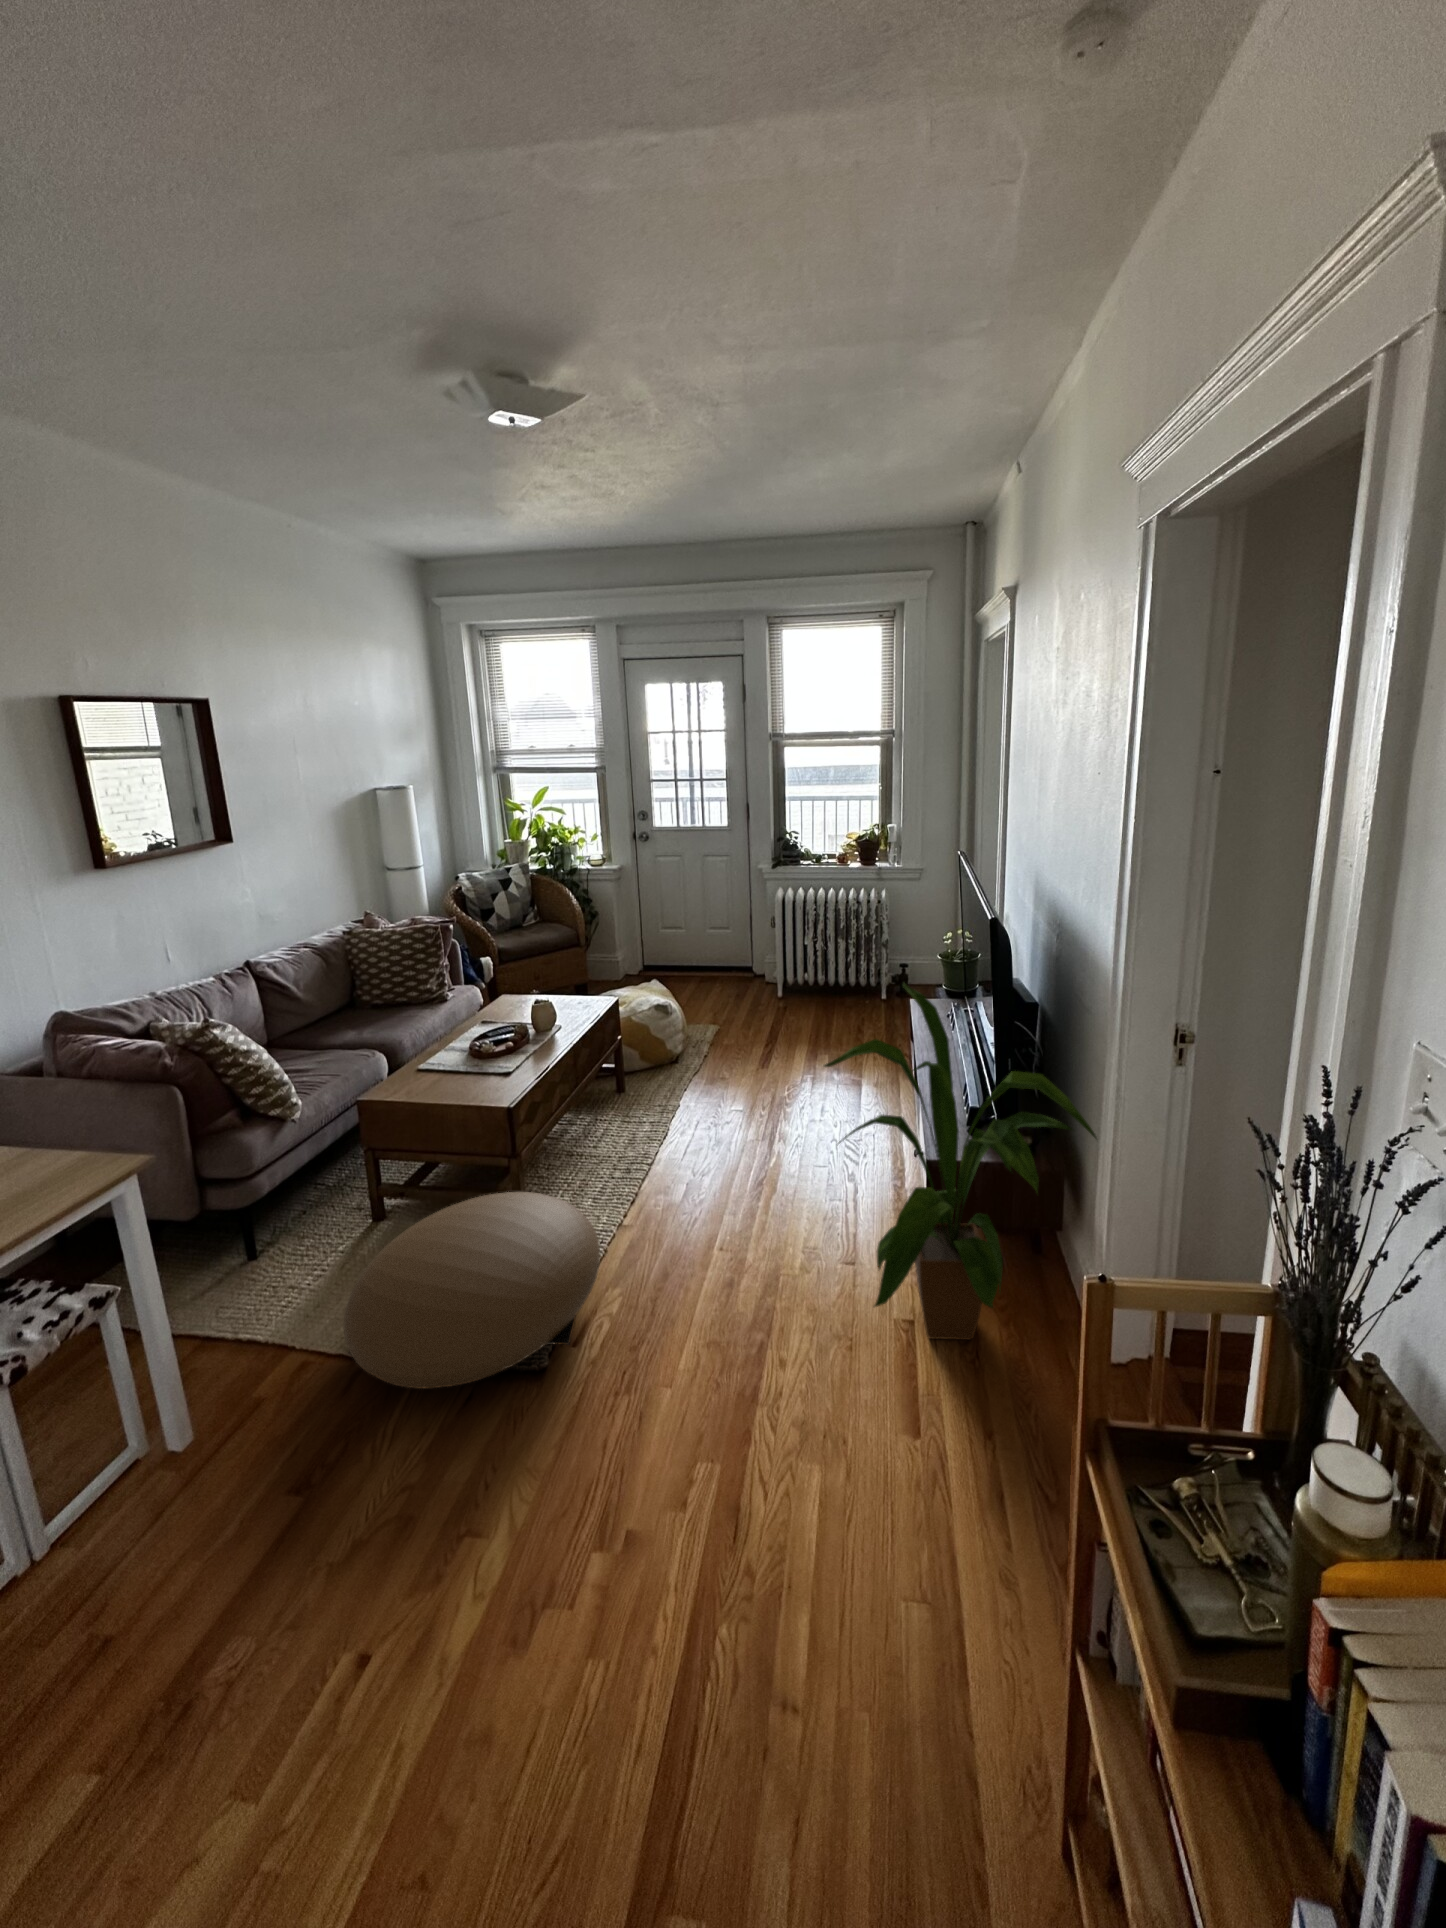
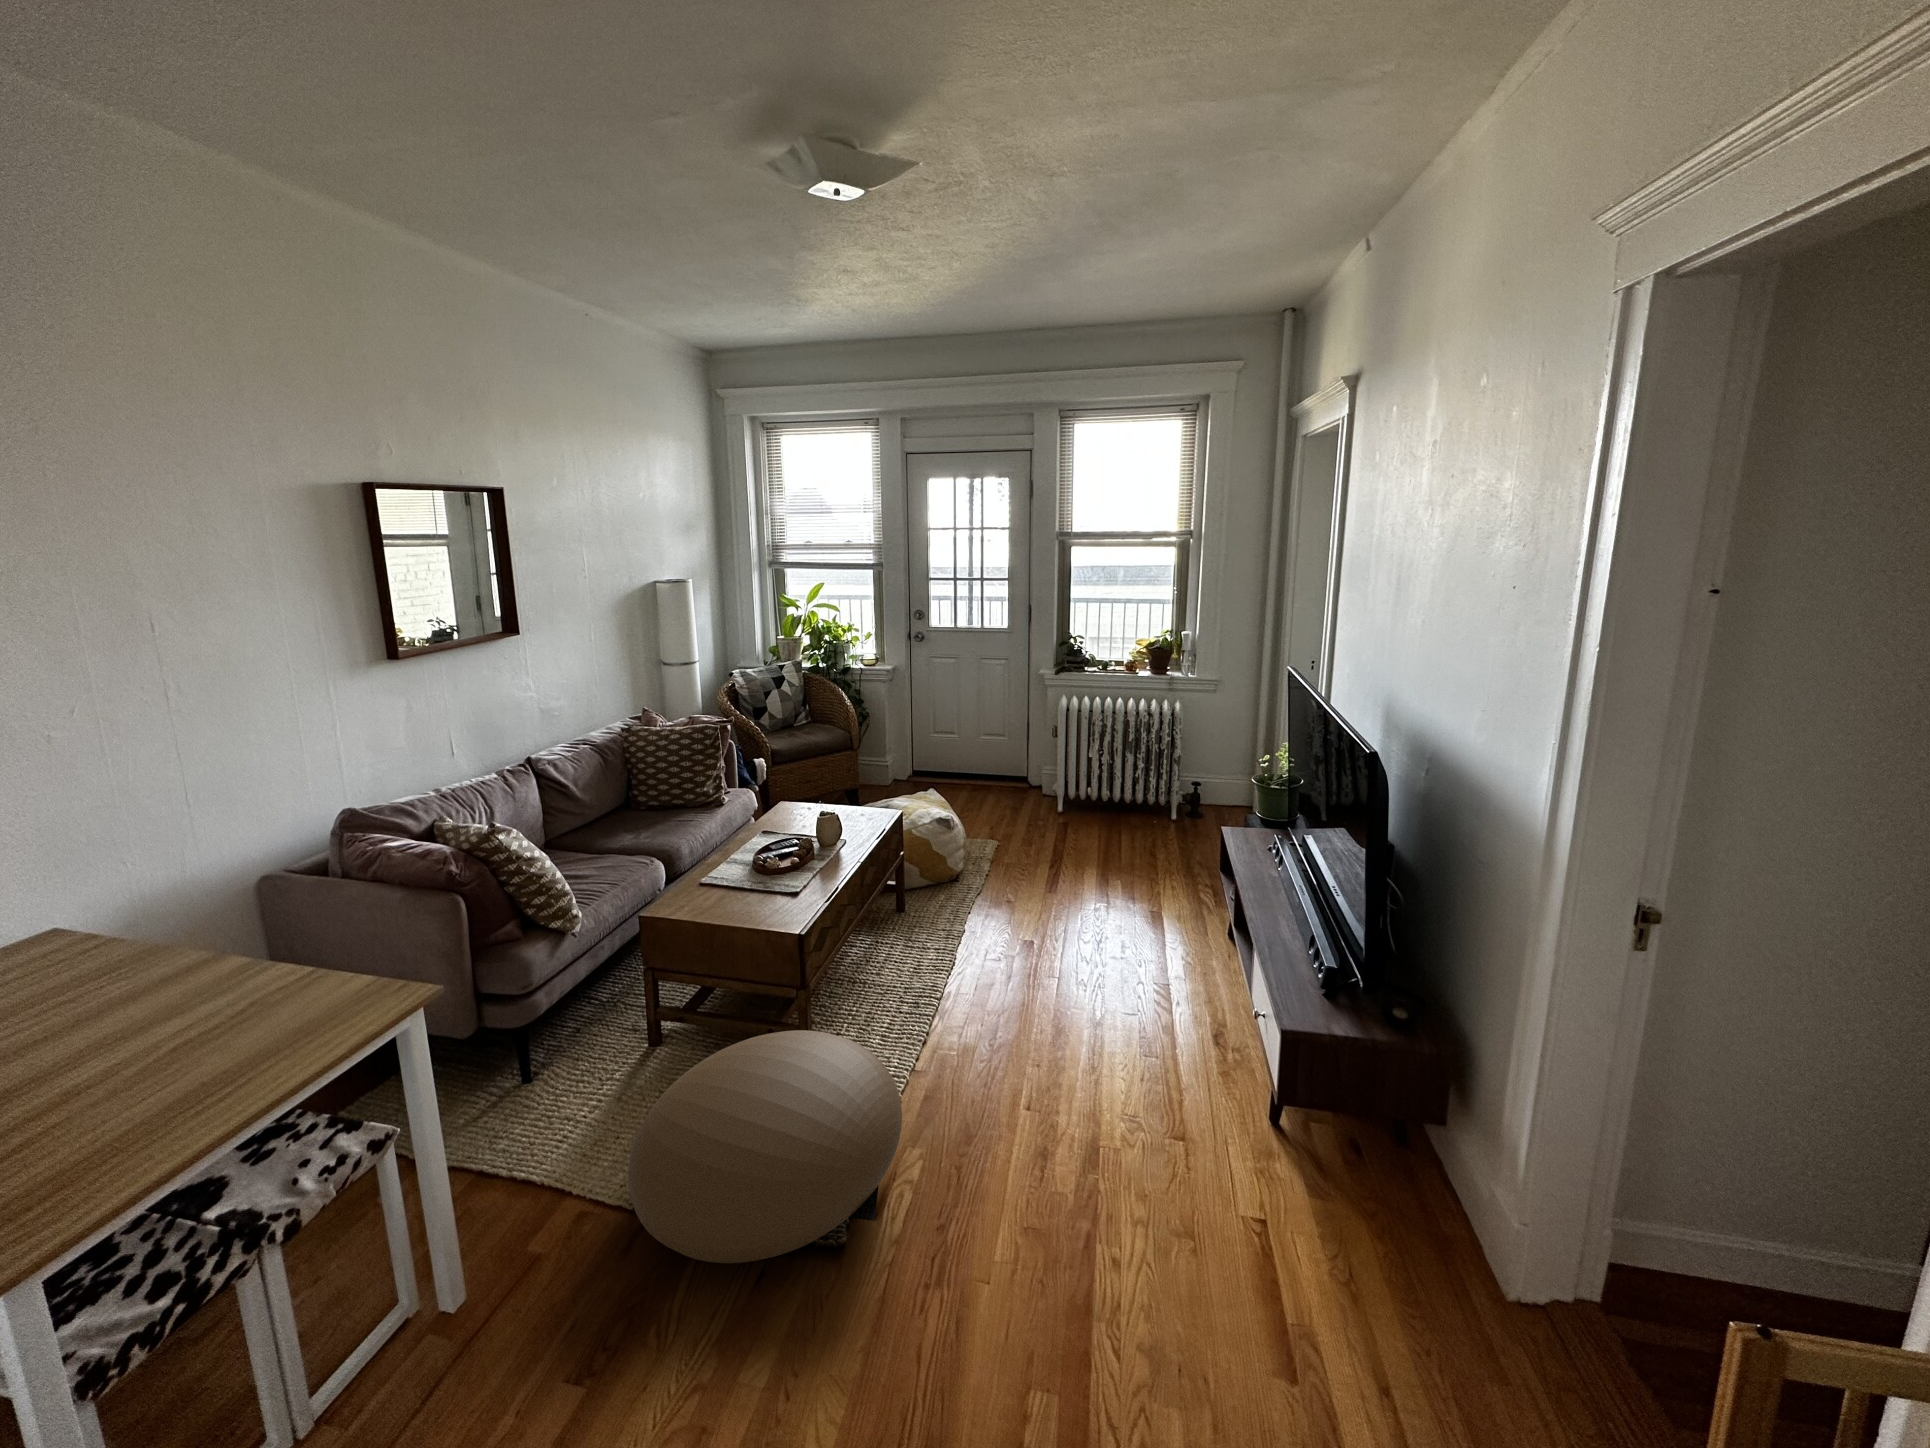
house plant: present [824,983,1097,1340] -> none [1171,822,1523,1250]

